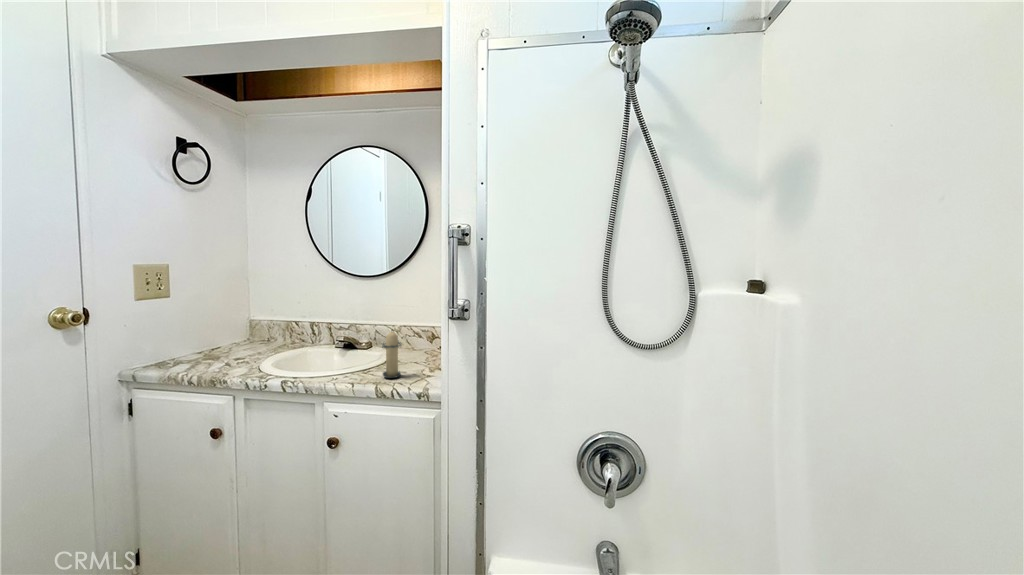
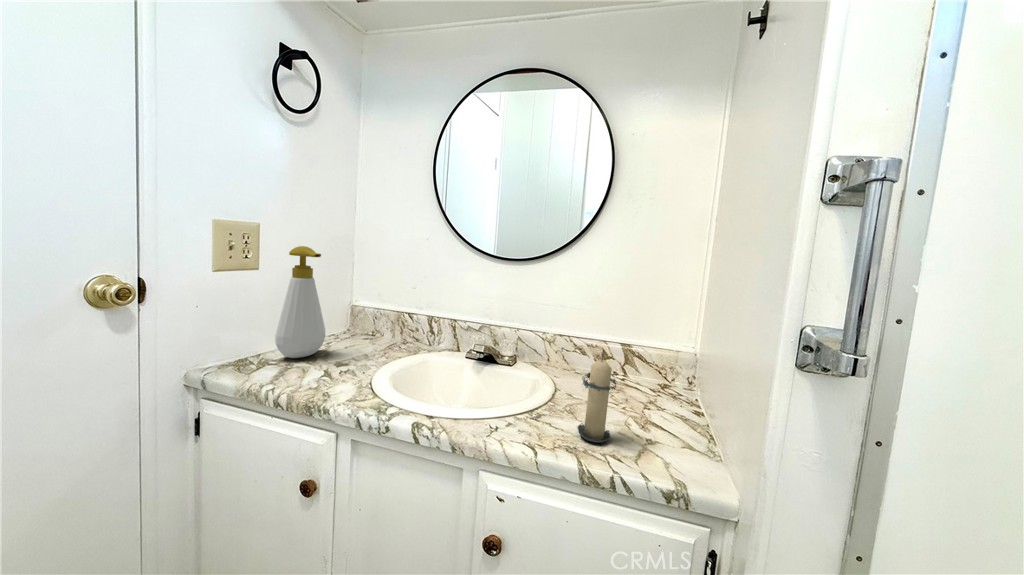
soap bottle: none [186,278,227,358] -> present [275,246,325,358]

